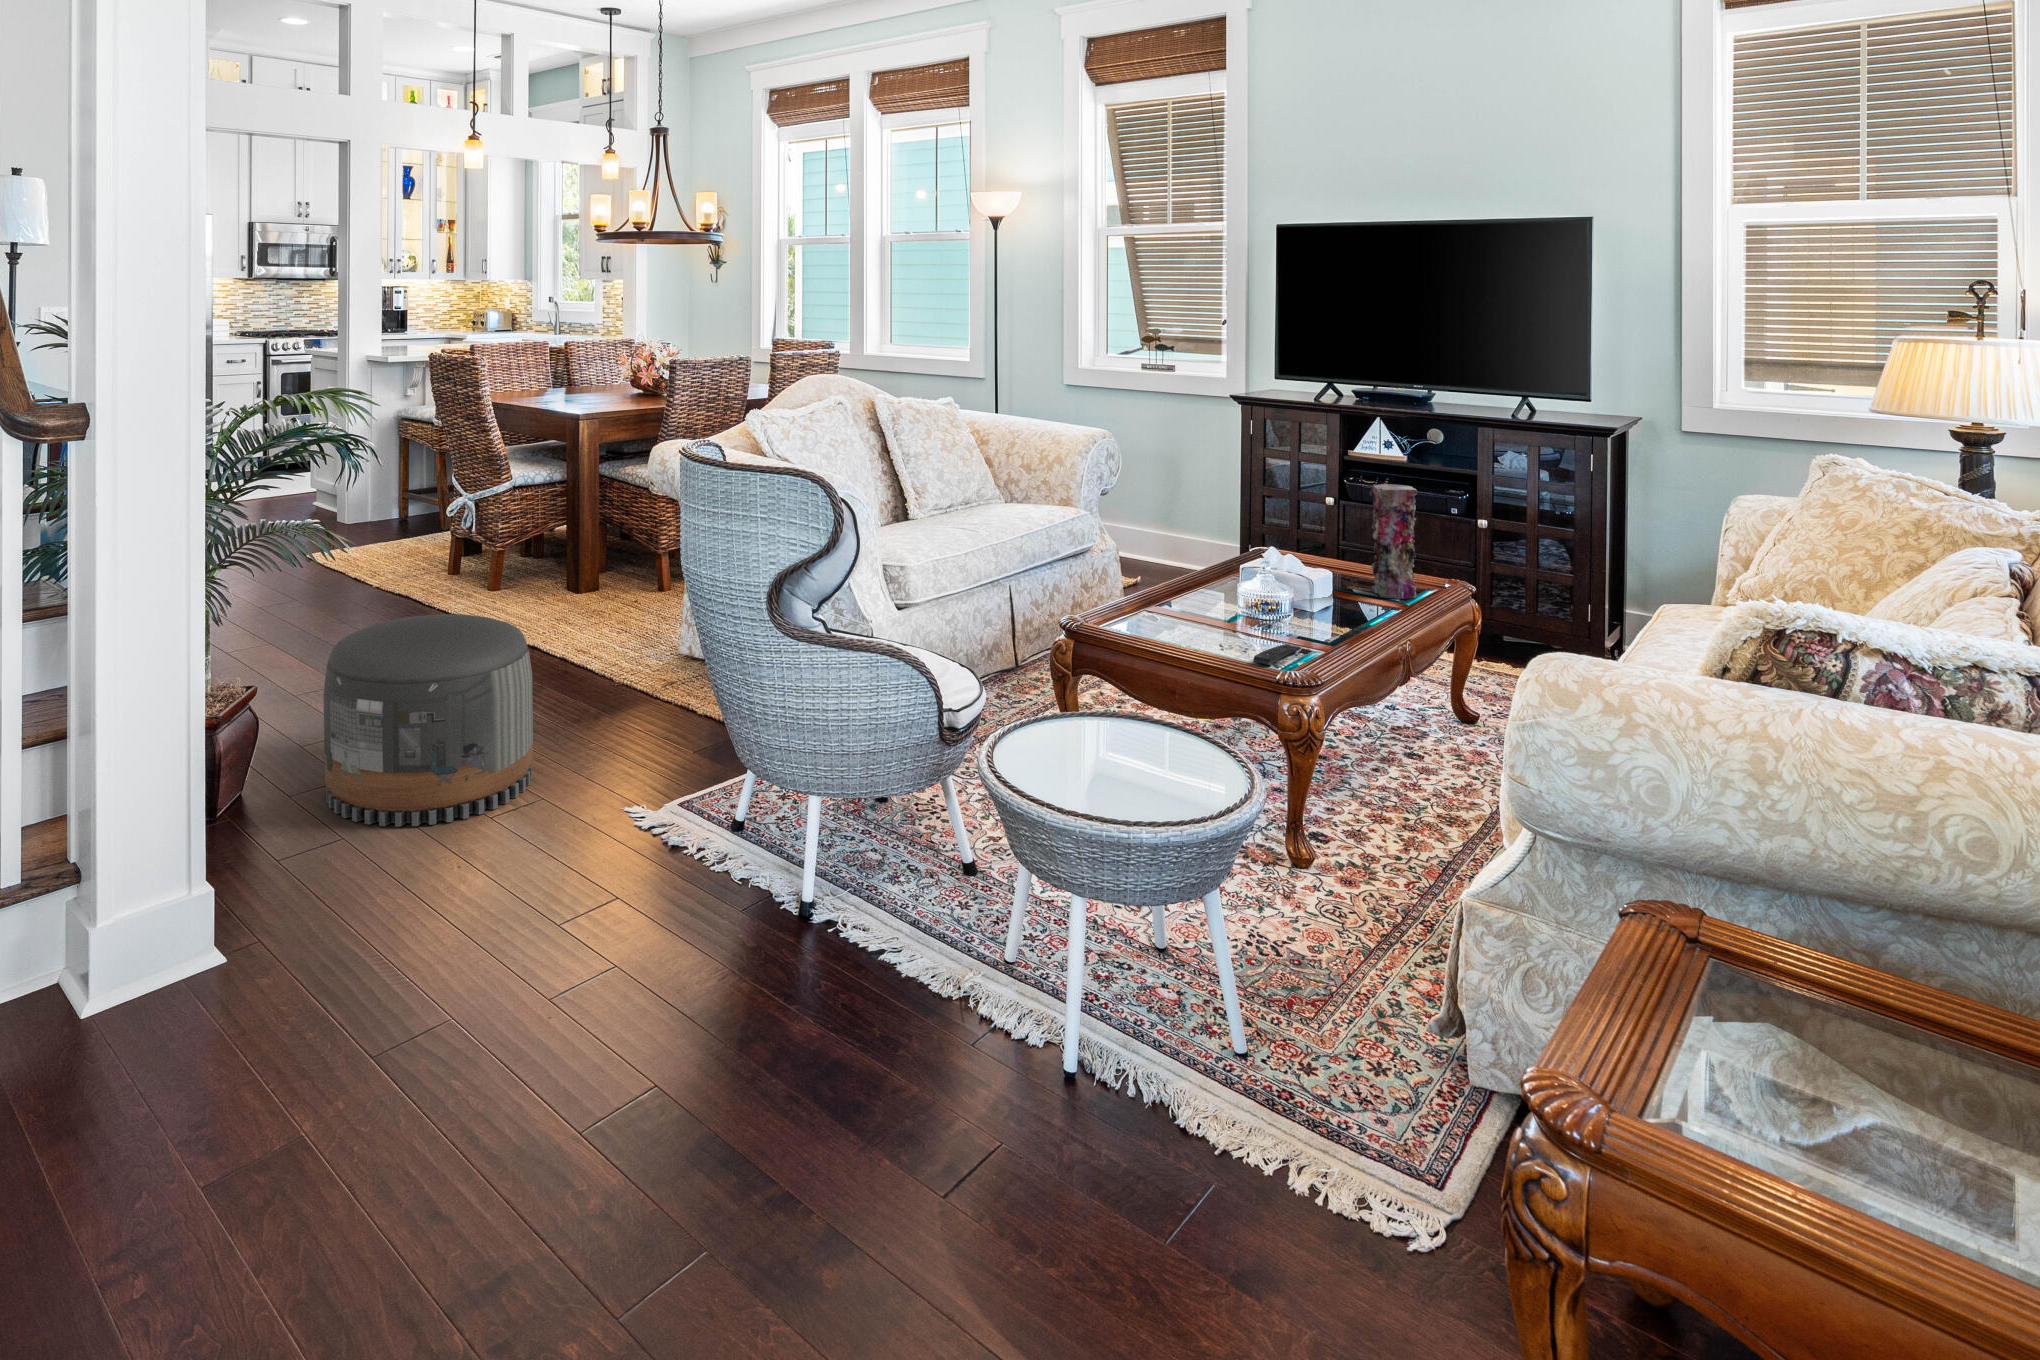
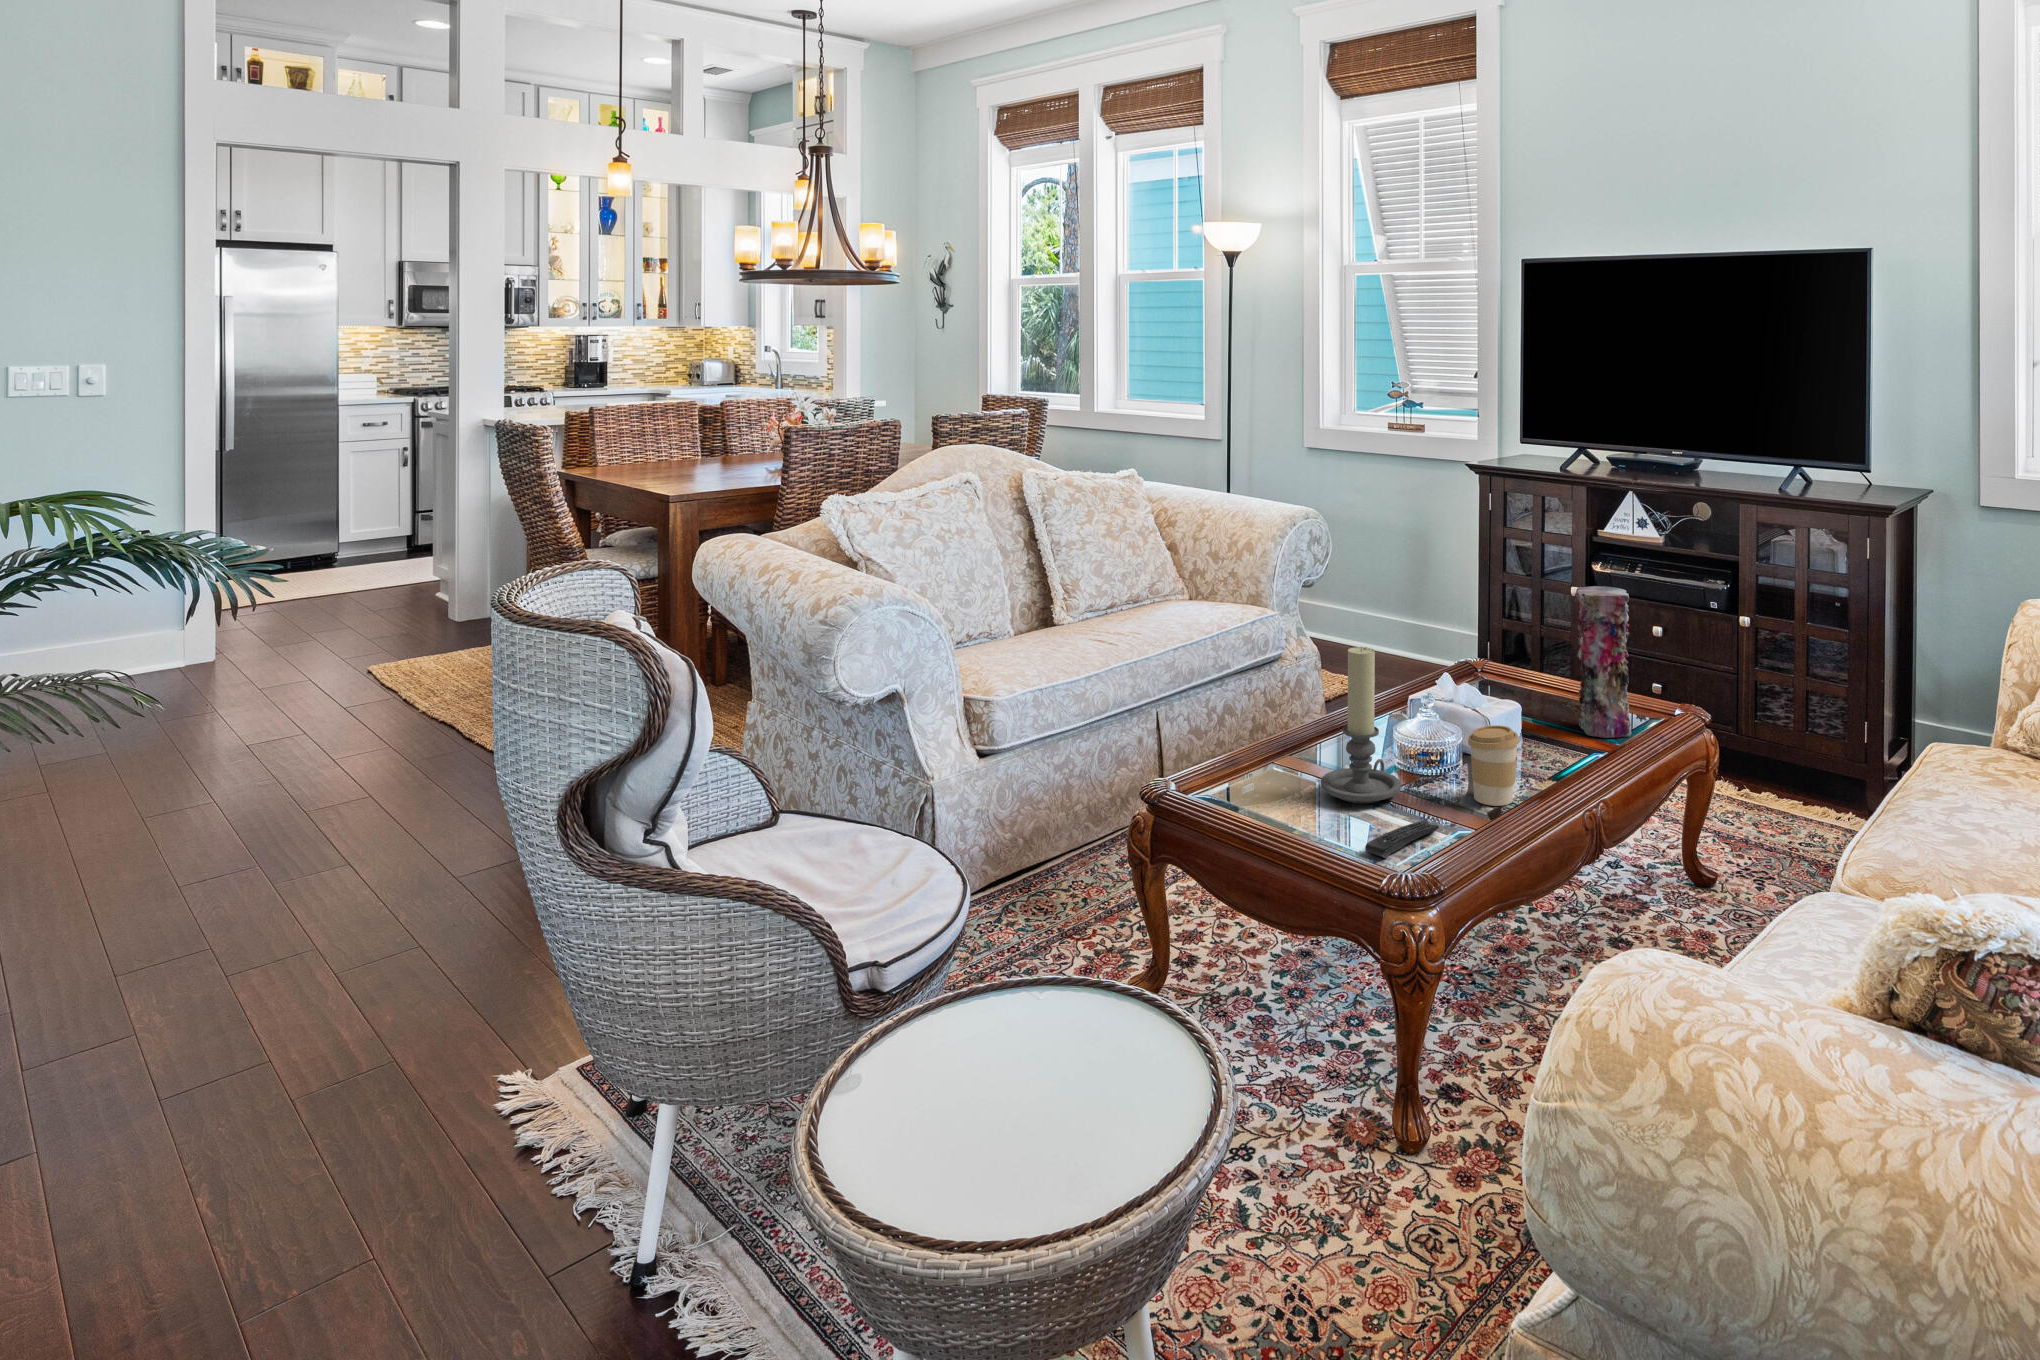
candle holder: none [1196,521,1259,636] -> present [1321,647,1401,804]
coffee cup: none [1311,580,1352,638] -> present [1468,725,1519,806]
pouf: present [324,614,533,827] -> none [78,779,428,1107]

